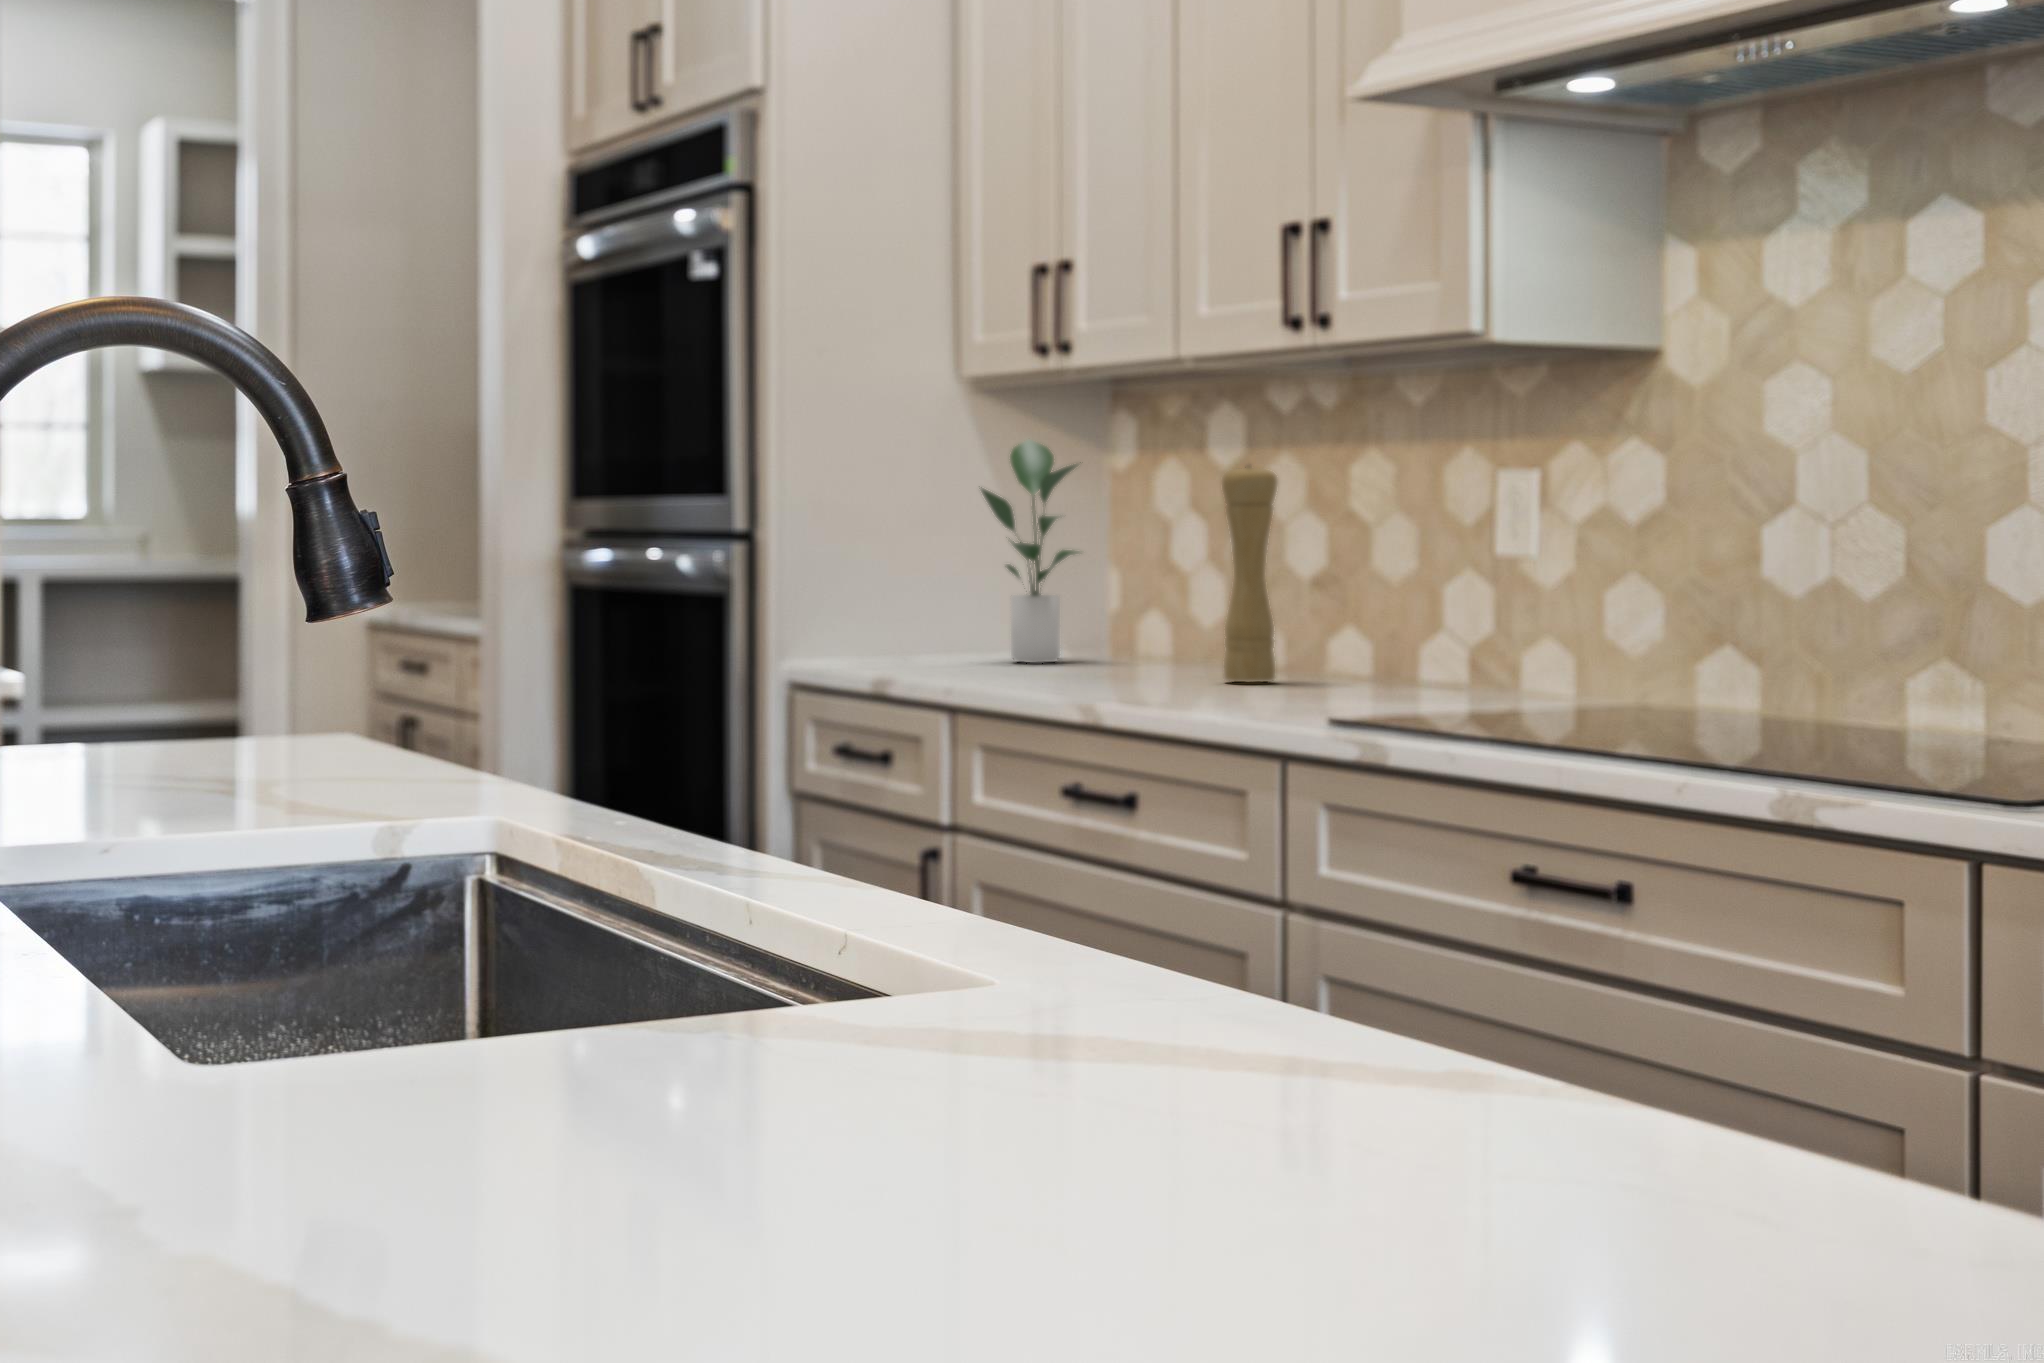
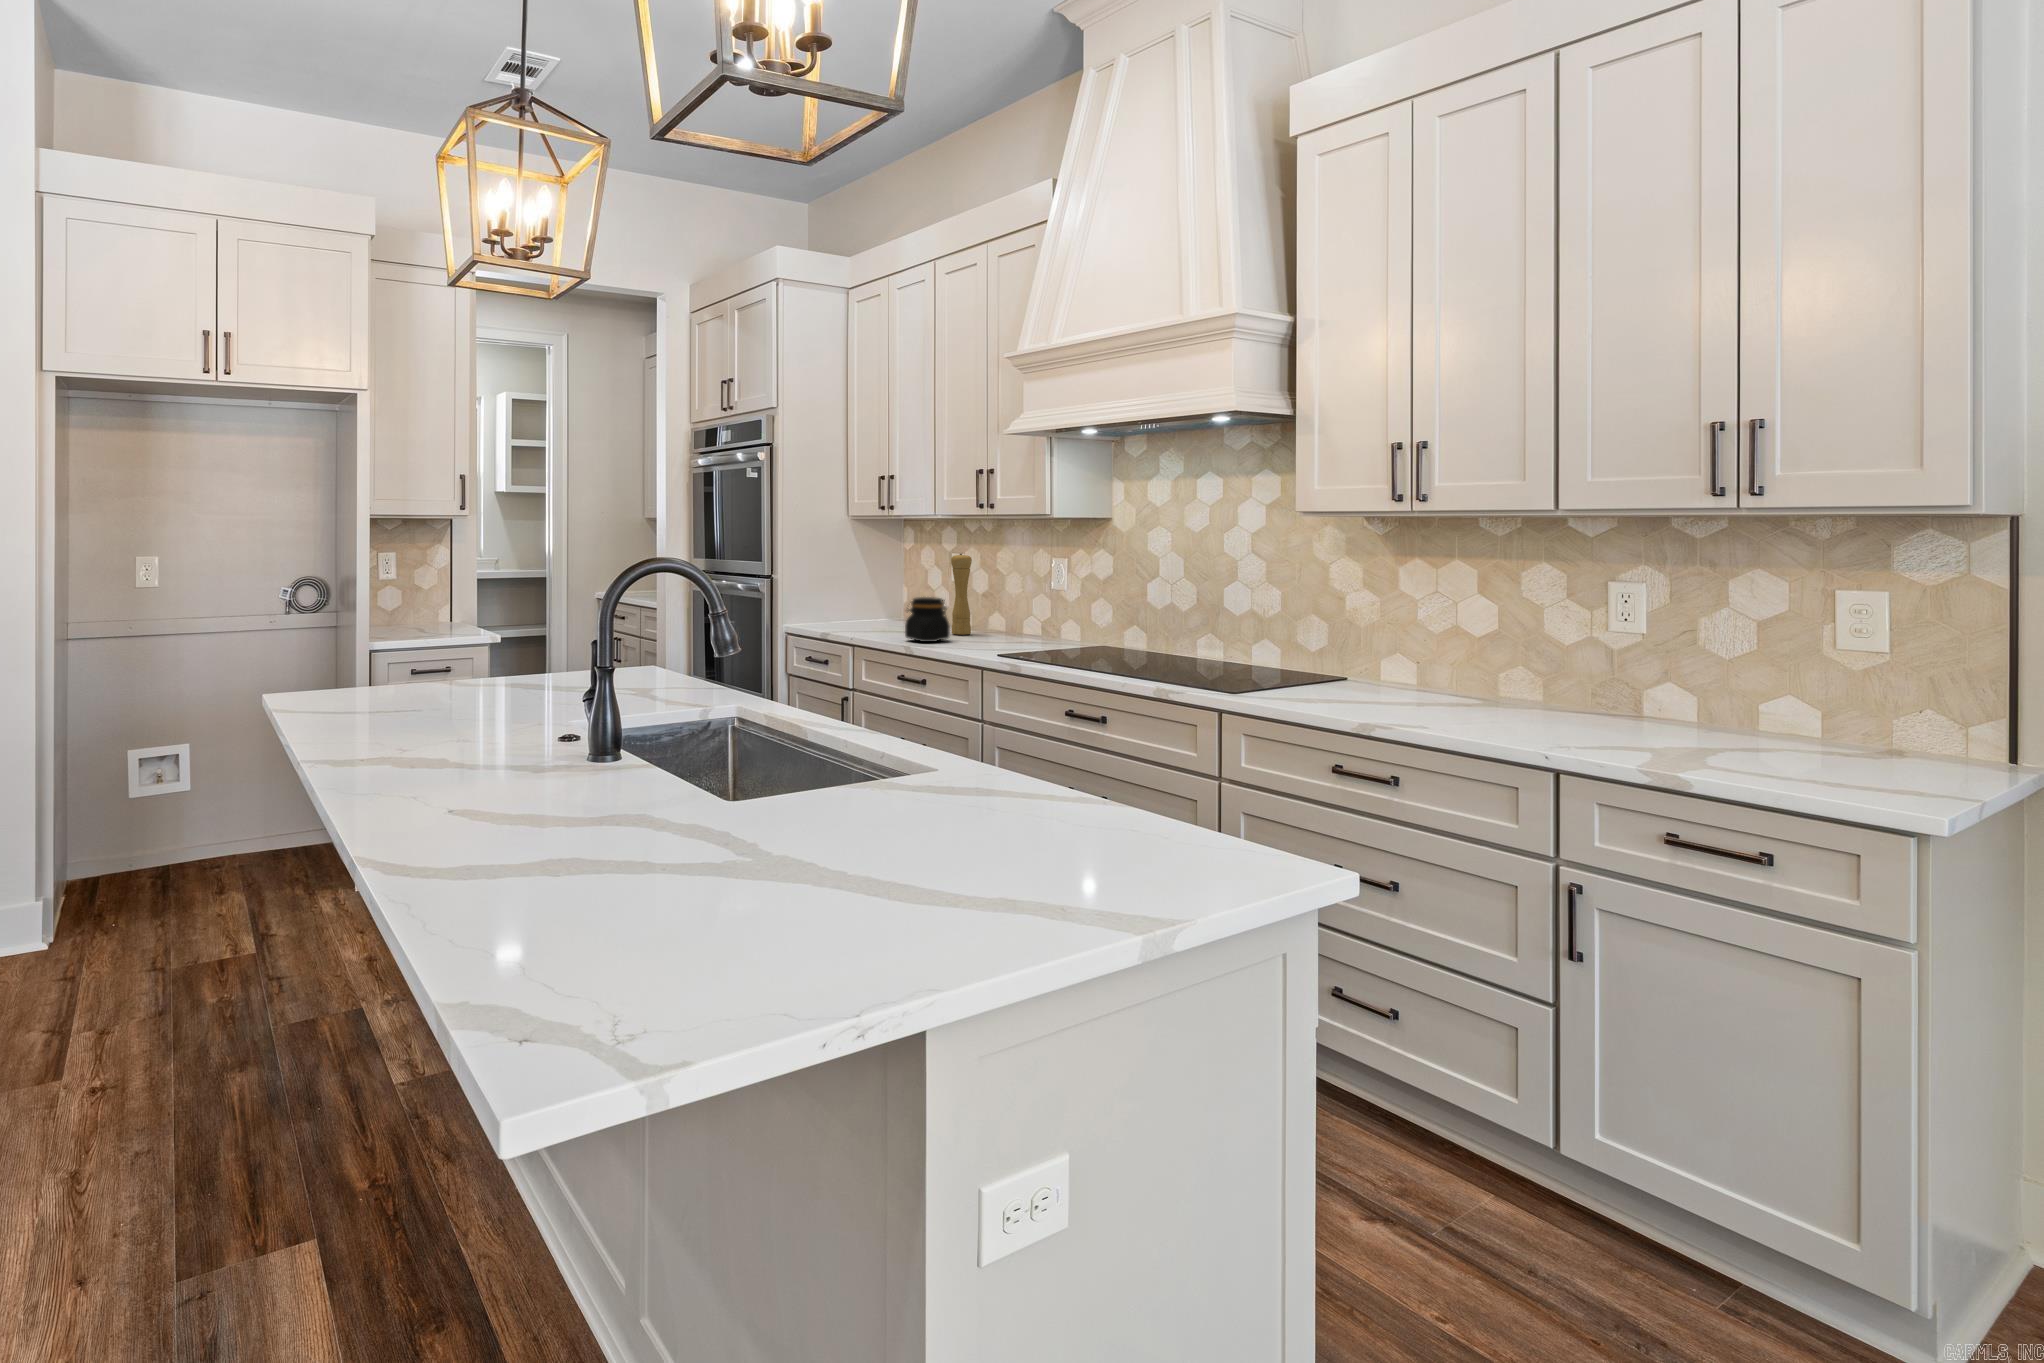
potted plant: present [981,440,1081,663] -> none [857,539,897,624]
jar: none [1091,578,1212,696] -> present [905,597,950,642]

